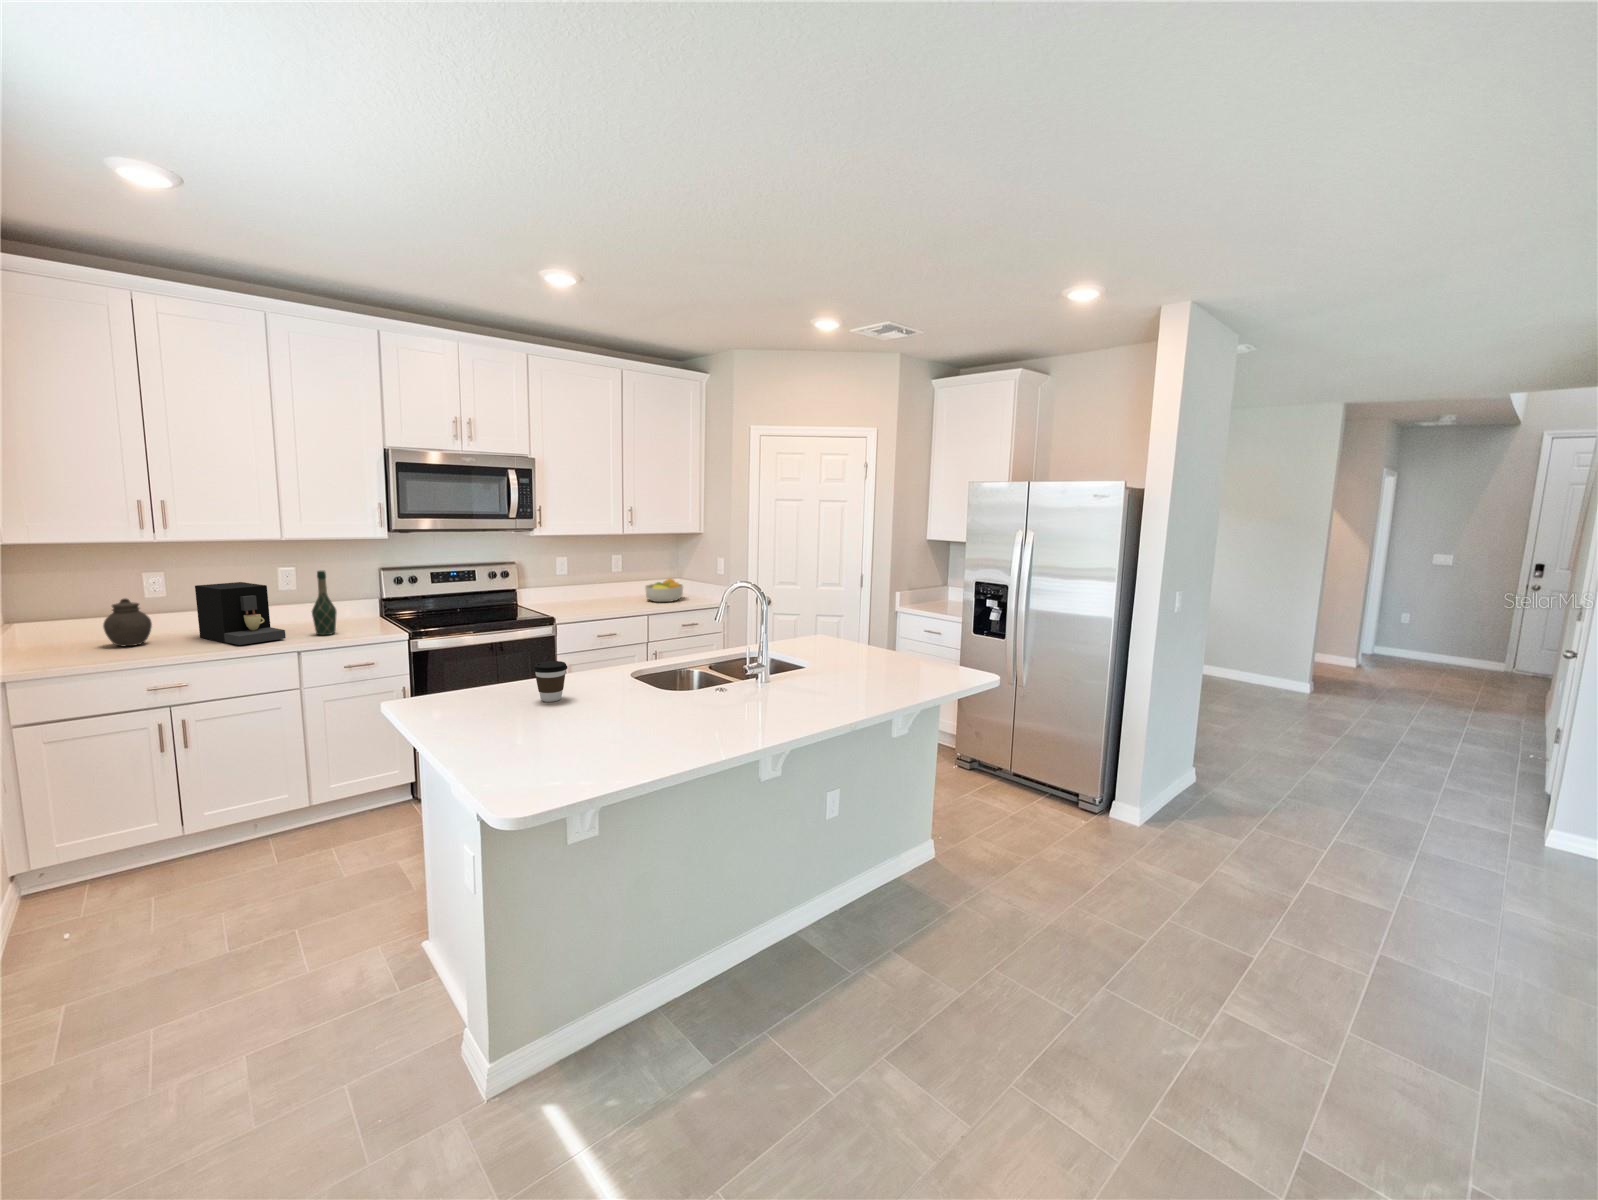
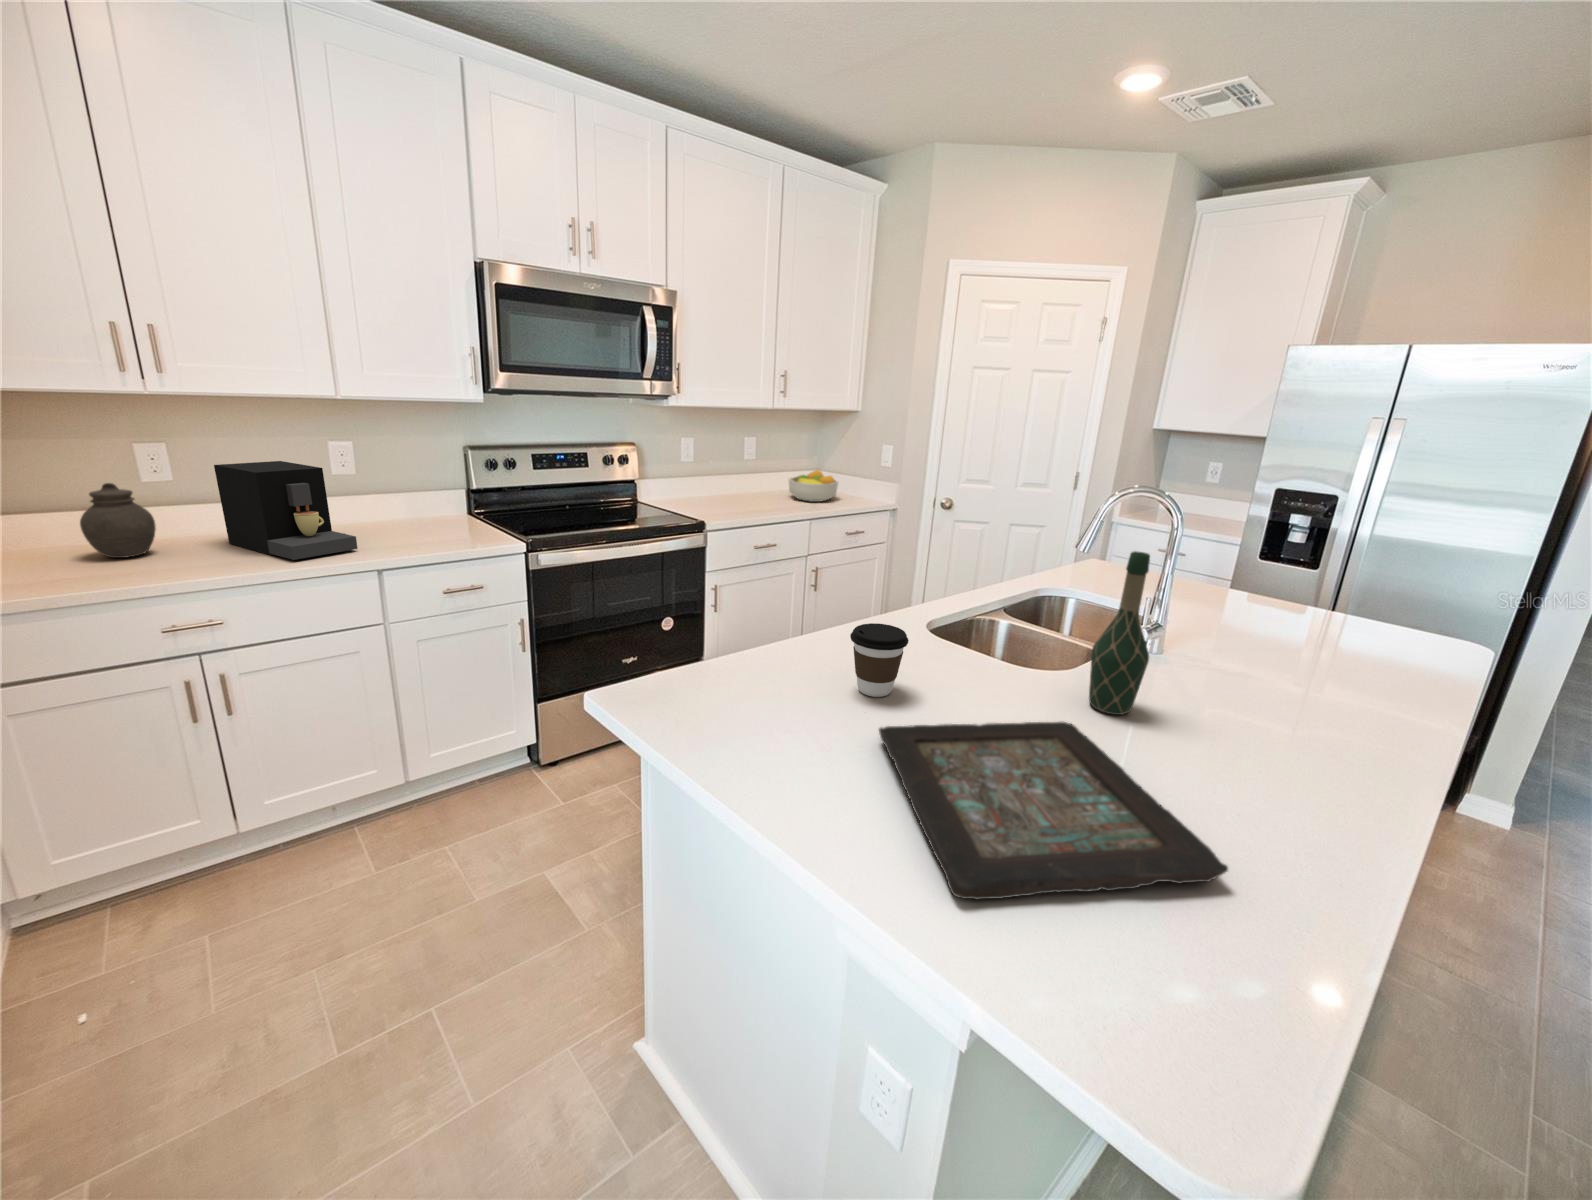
wine bottle: present [312,571,337,635] -> present [1089,551,1150,715]
decorative tray: none [483,707,636,762] -> present [879,722,1228,900]

